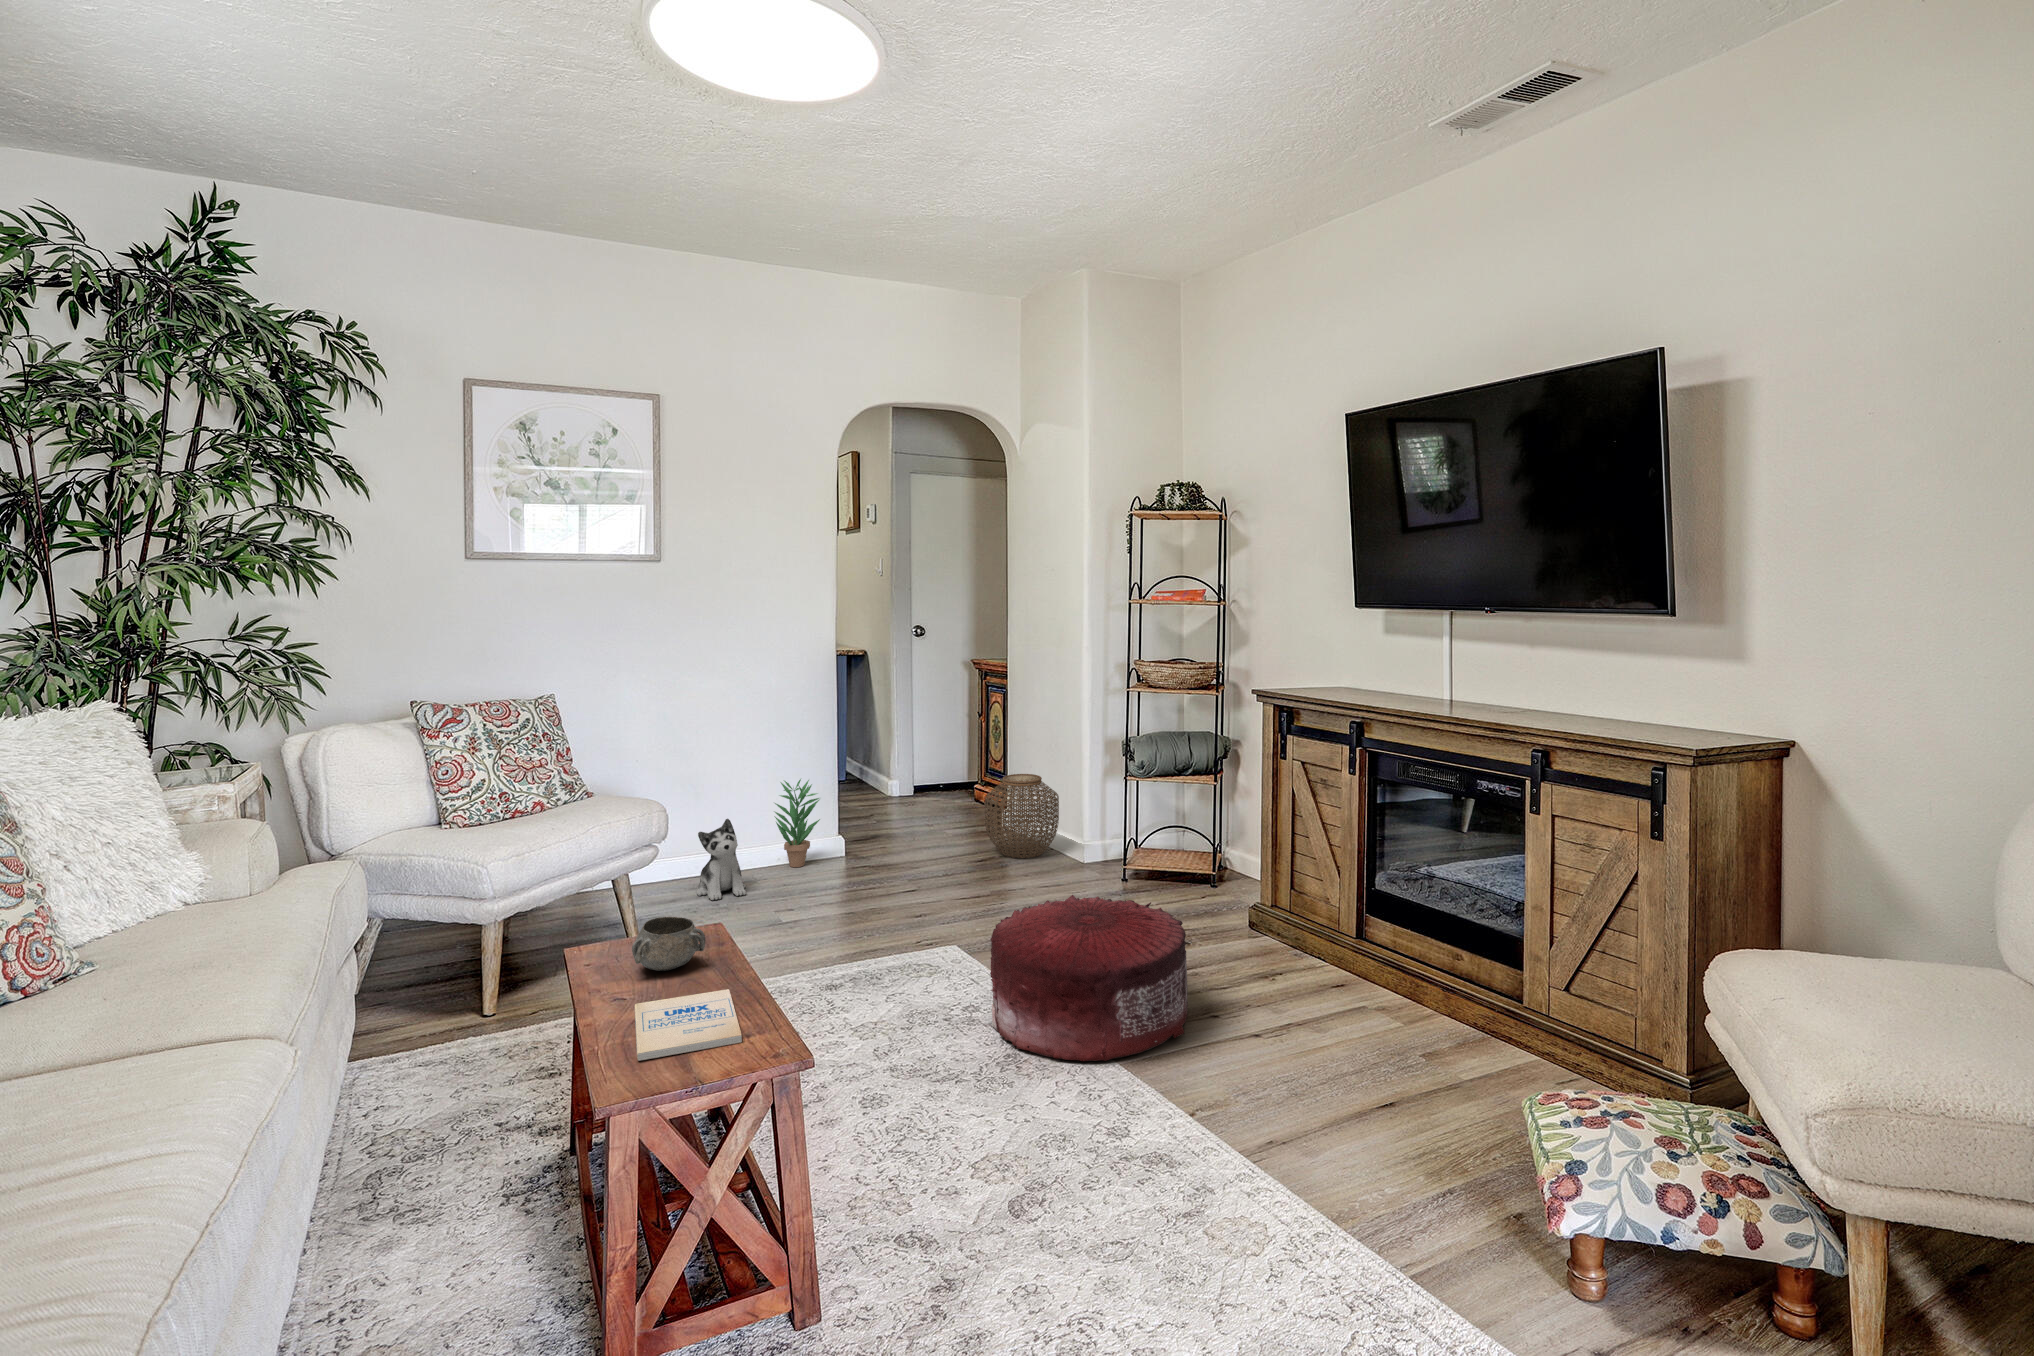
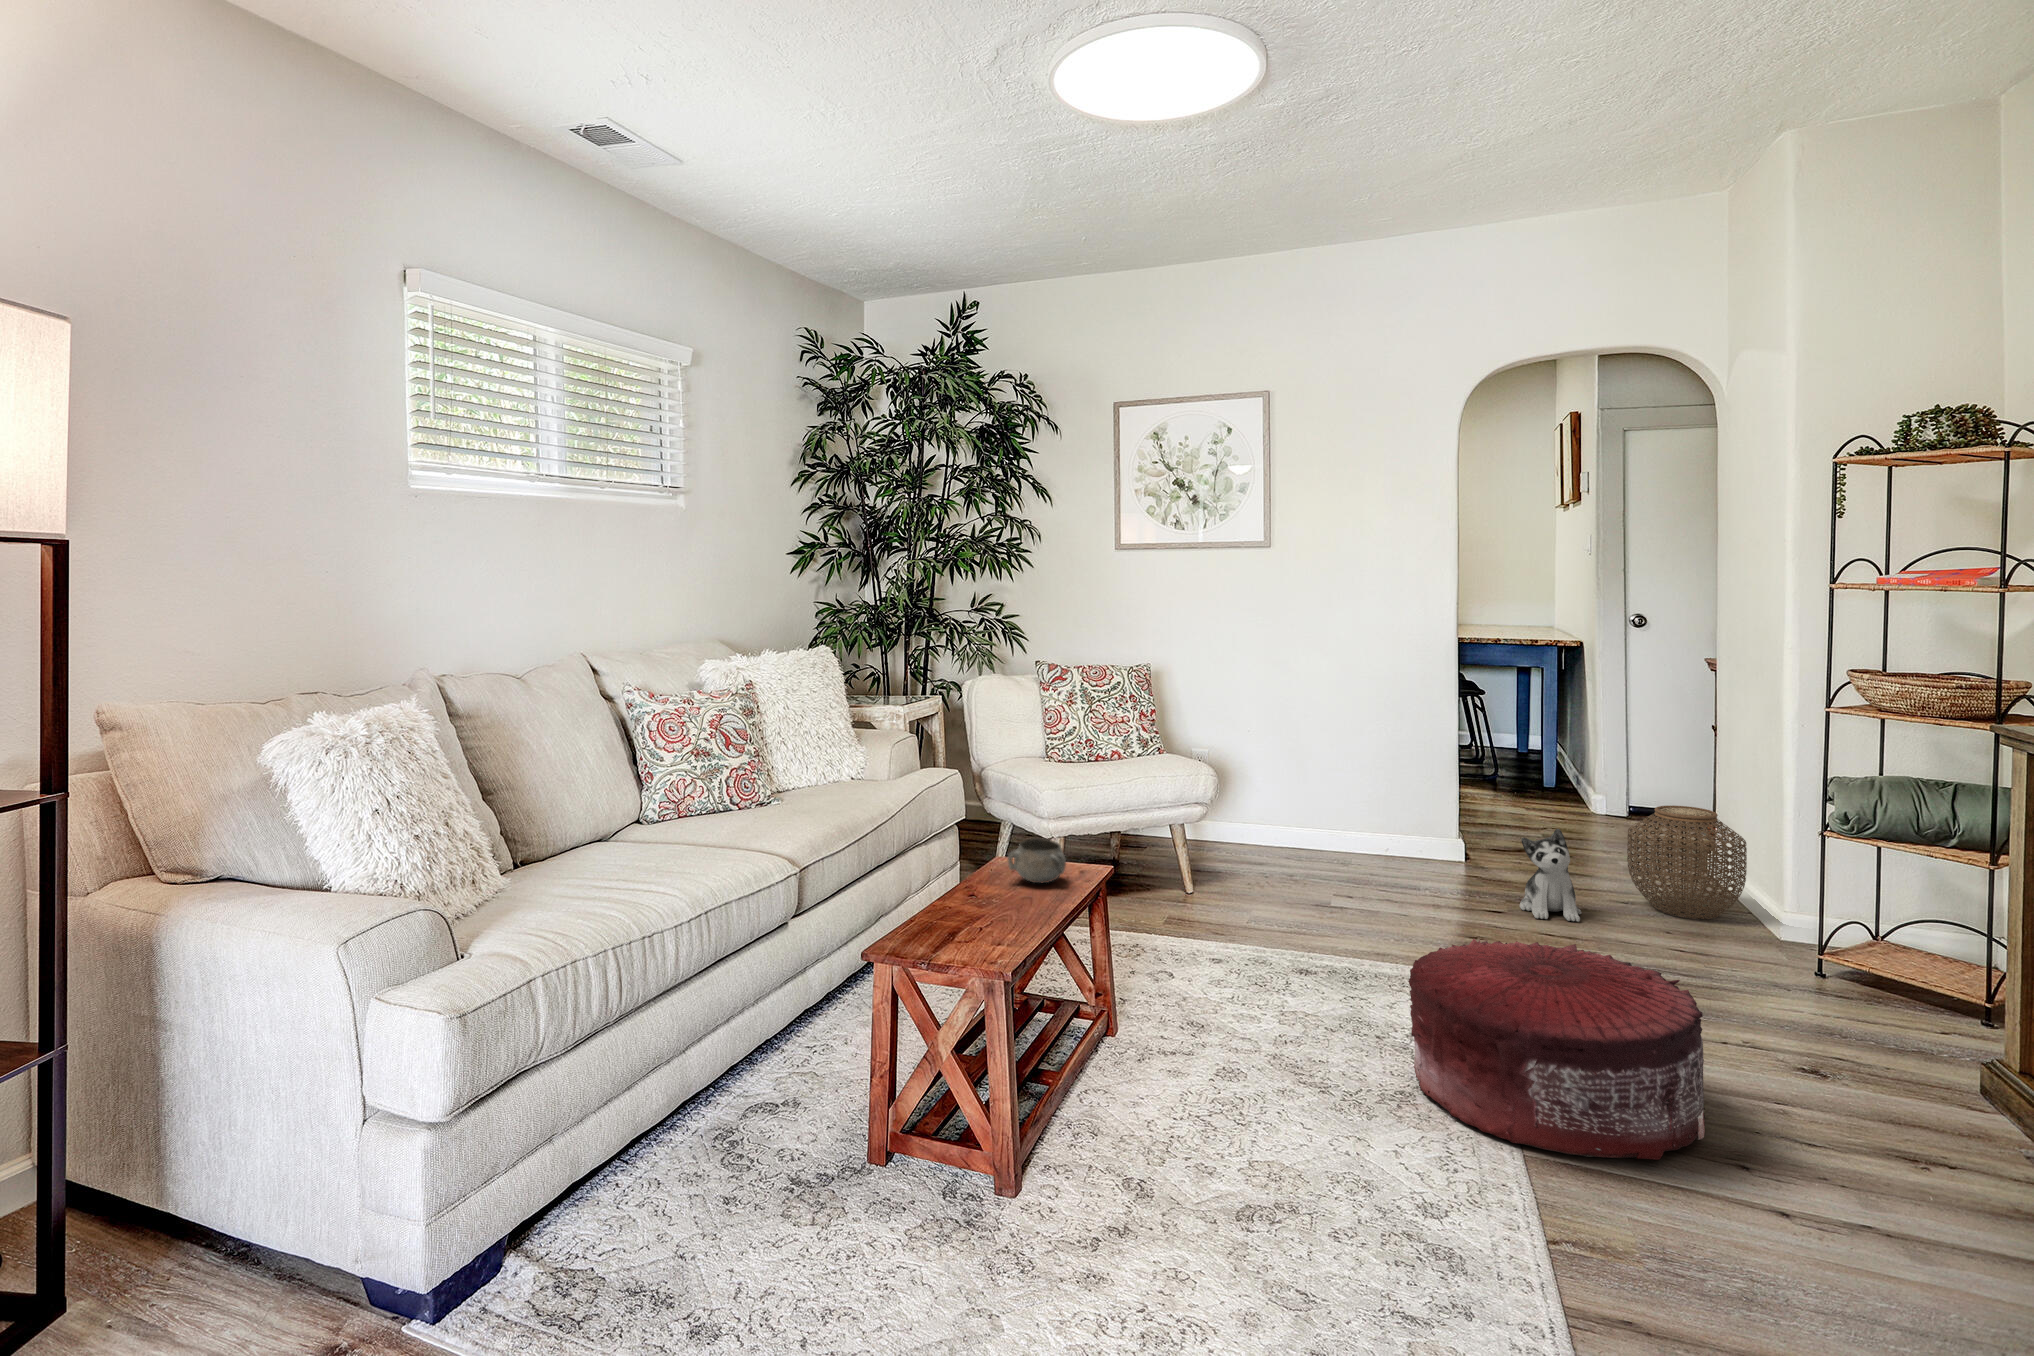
potted plant: present [775,779,820,867] -> none [1360,769,1417,866]
plush toy: present [696,819,746,900] -> present [1520,829,1582,922]
book: present [635,989,742,1061] -> none [930,895,1045,941]

